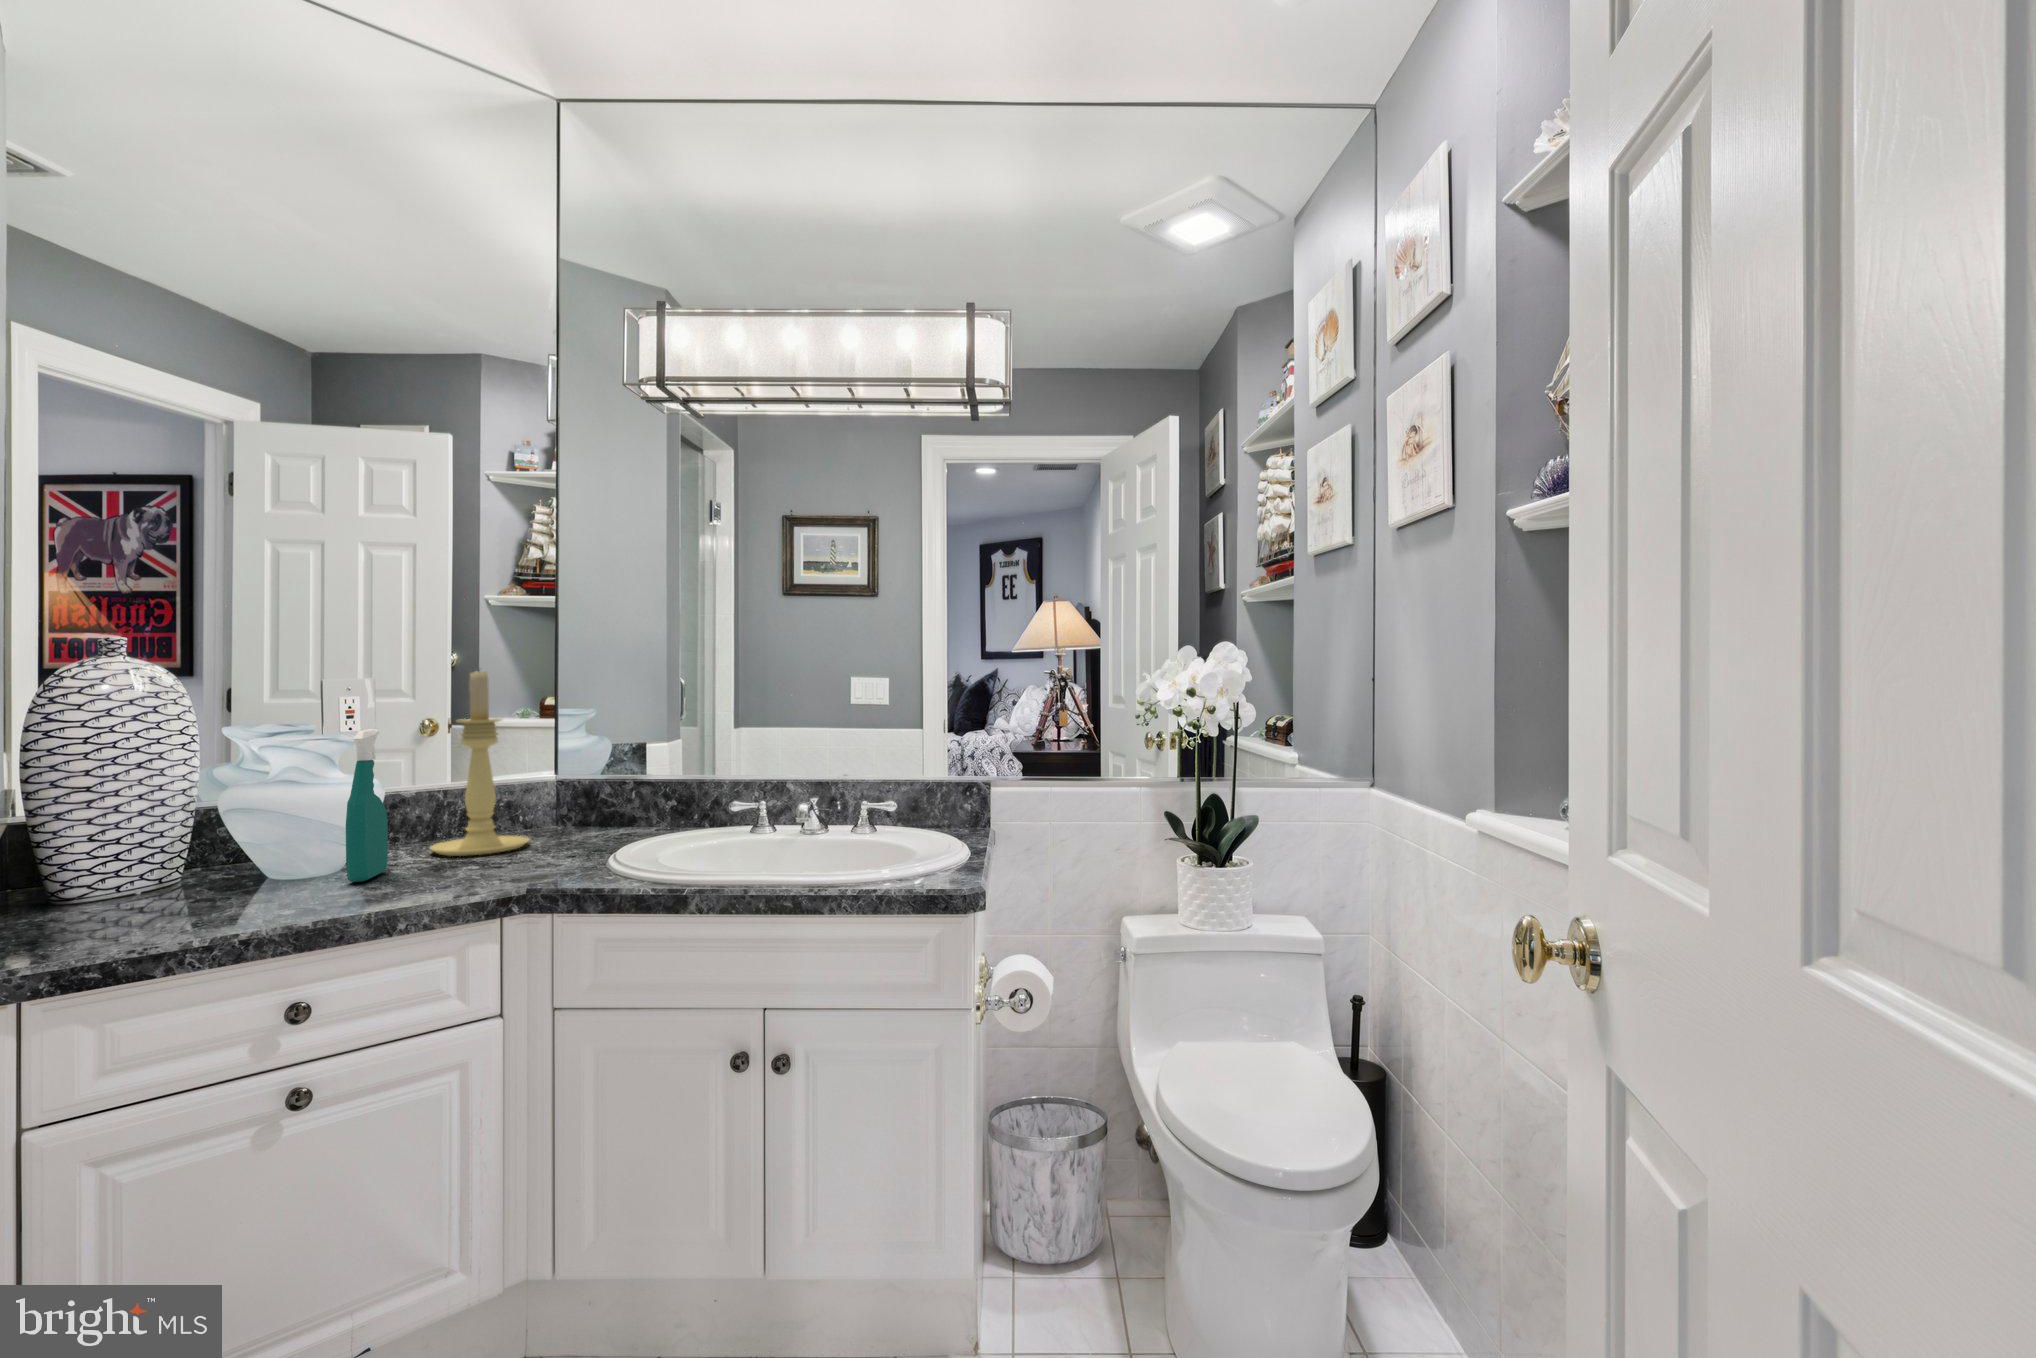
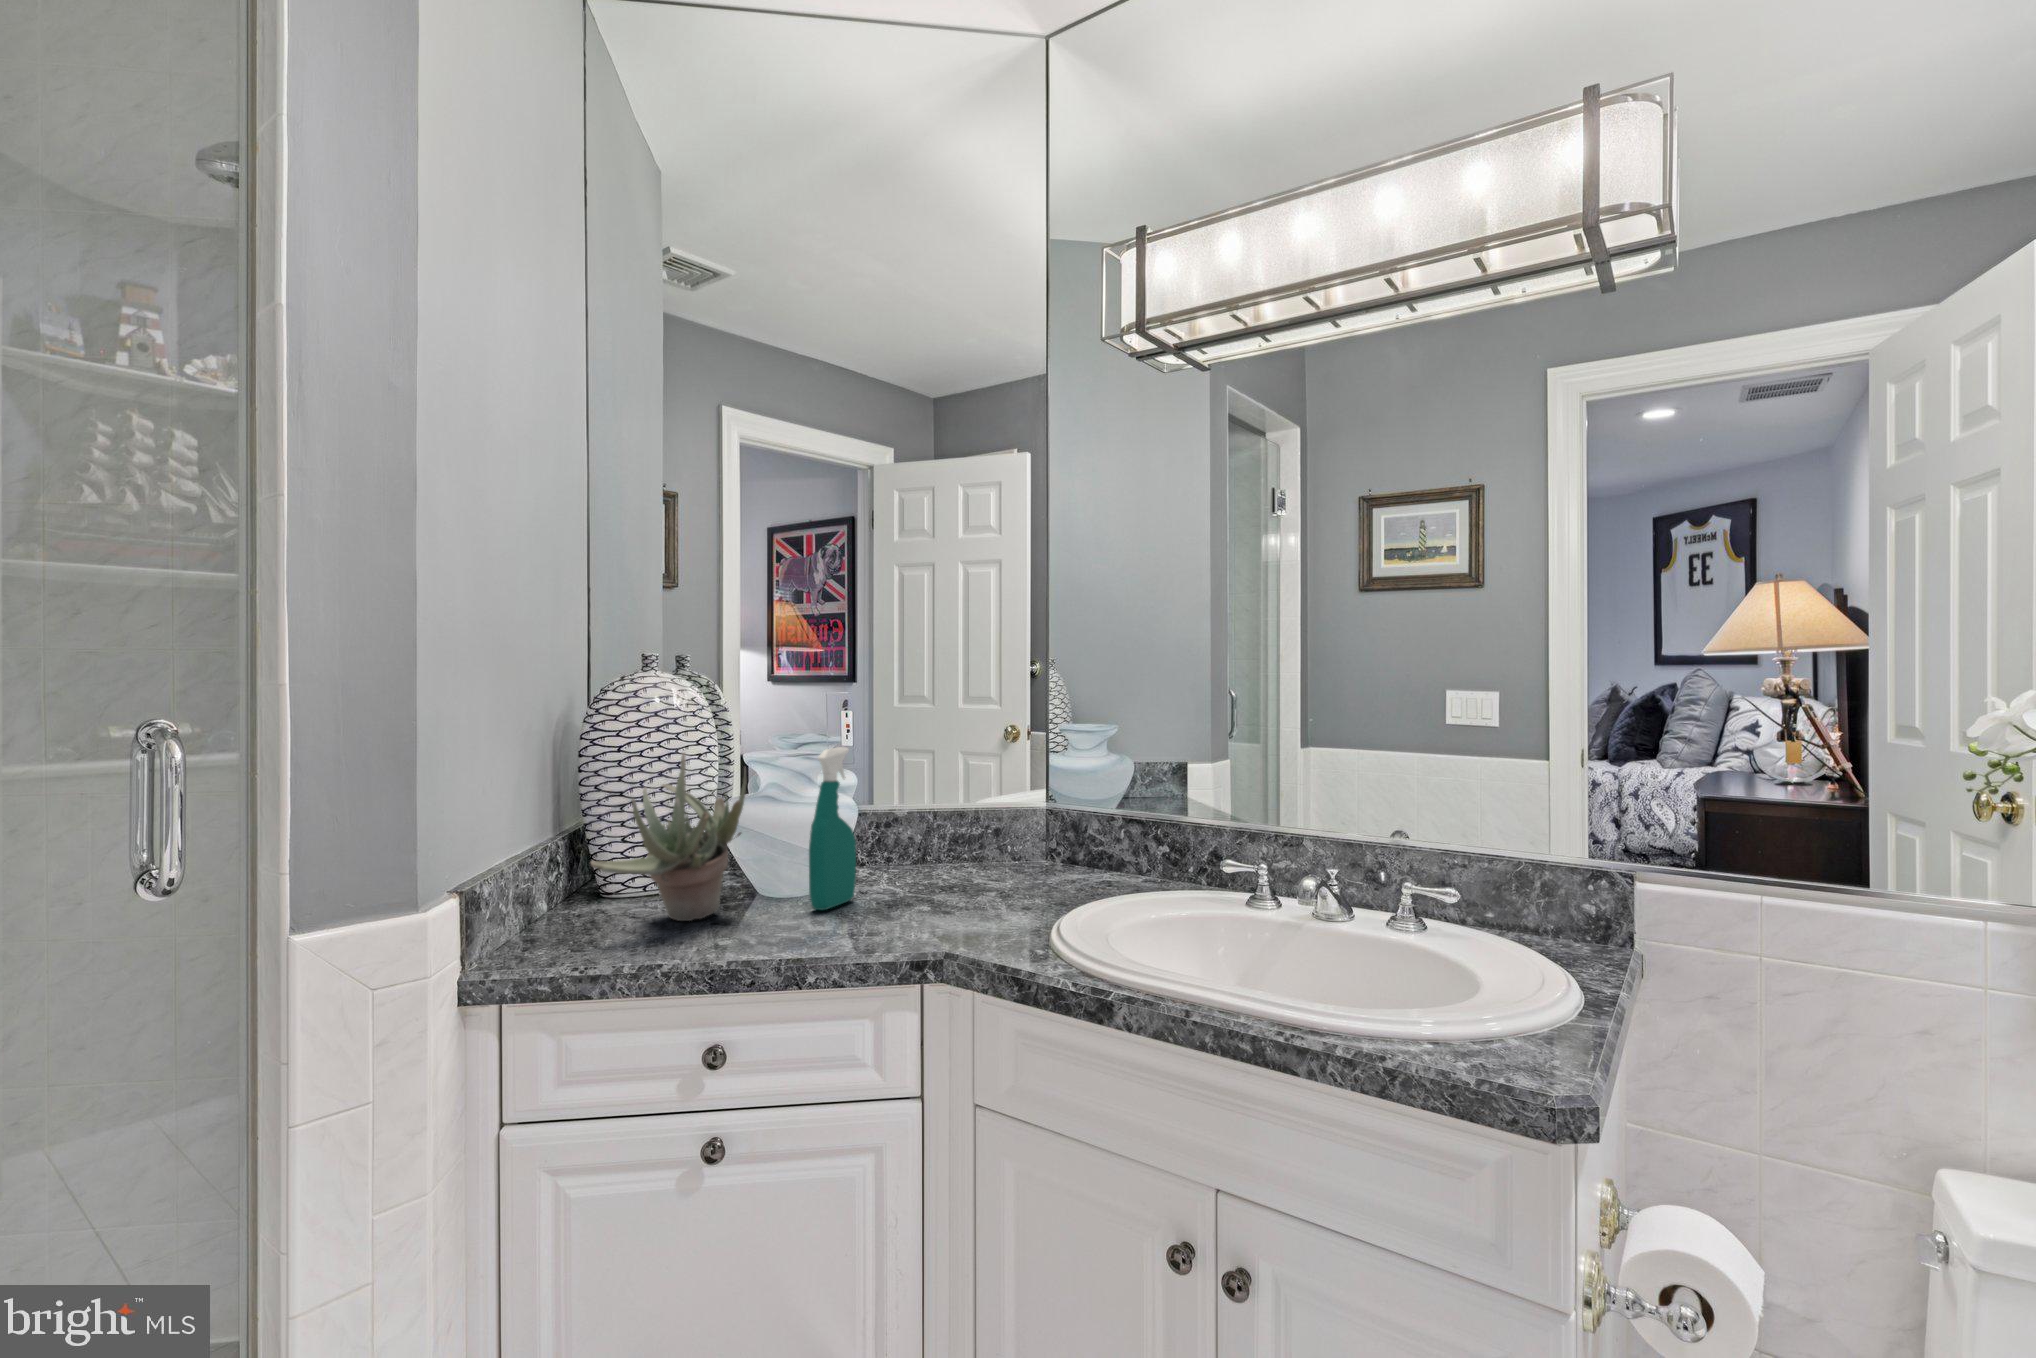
candle holder: present [429,671,529,856] -> none [910,681,1008,891]
succulent plant: none [111,736,280,909] -> present [591,753,746,921]

